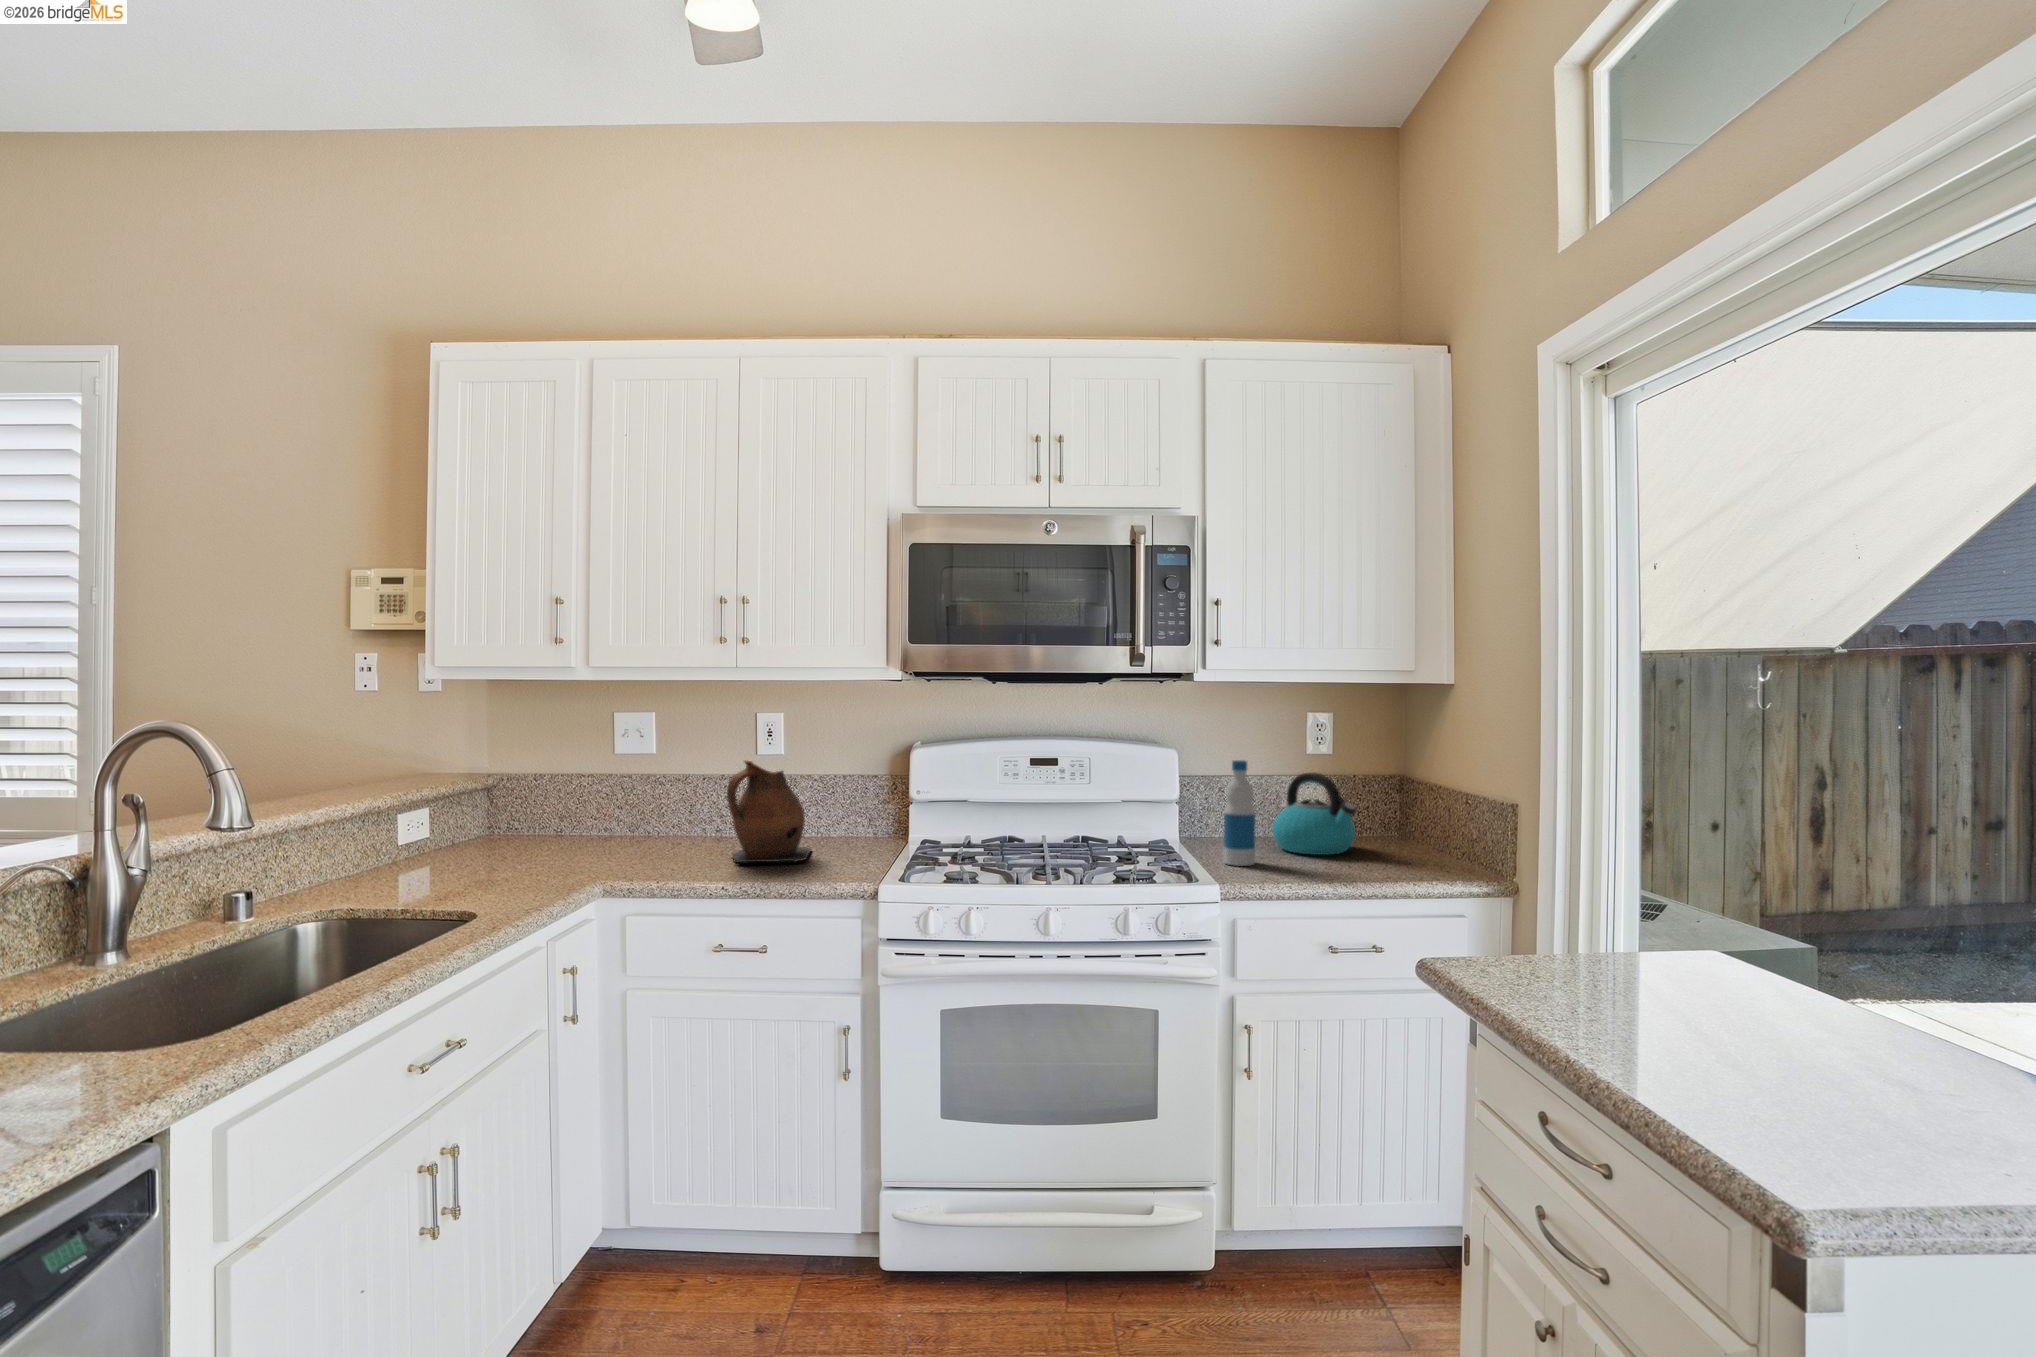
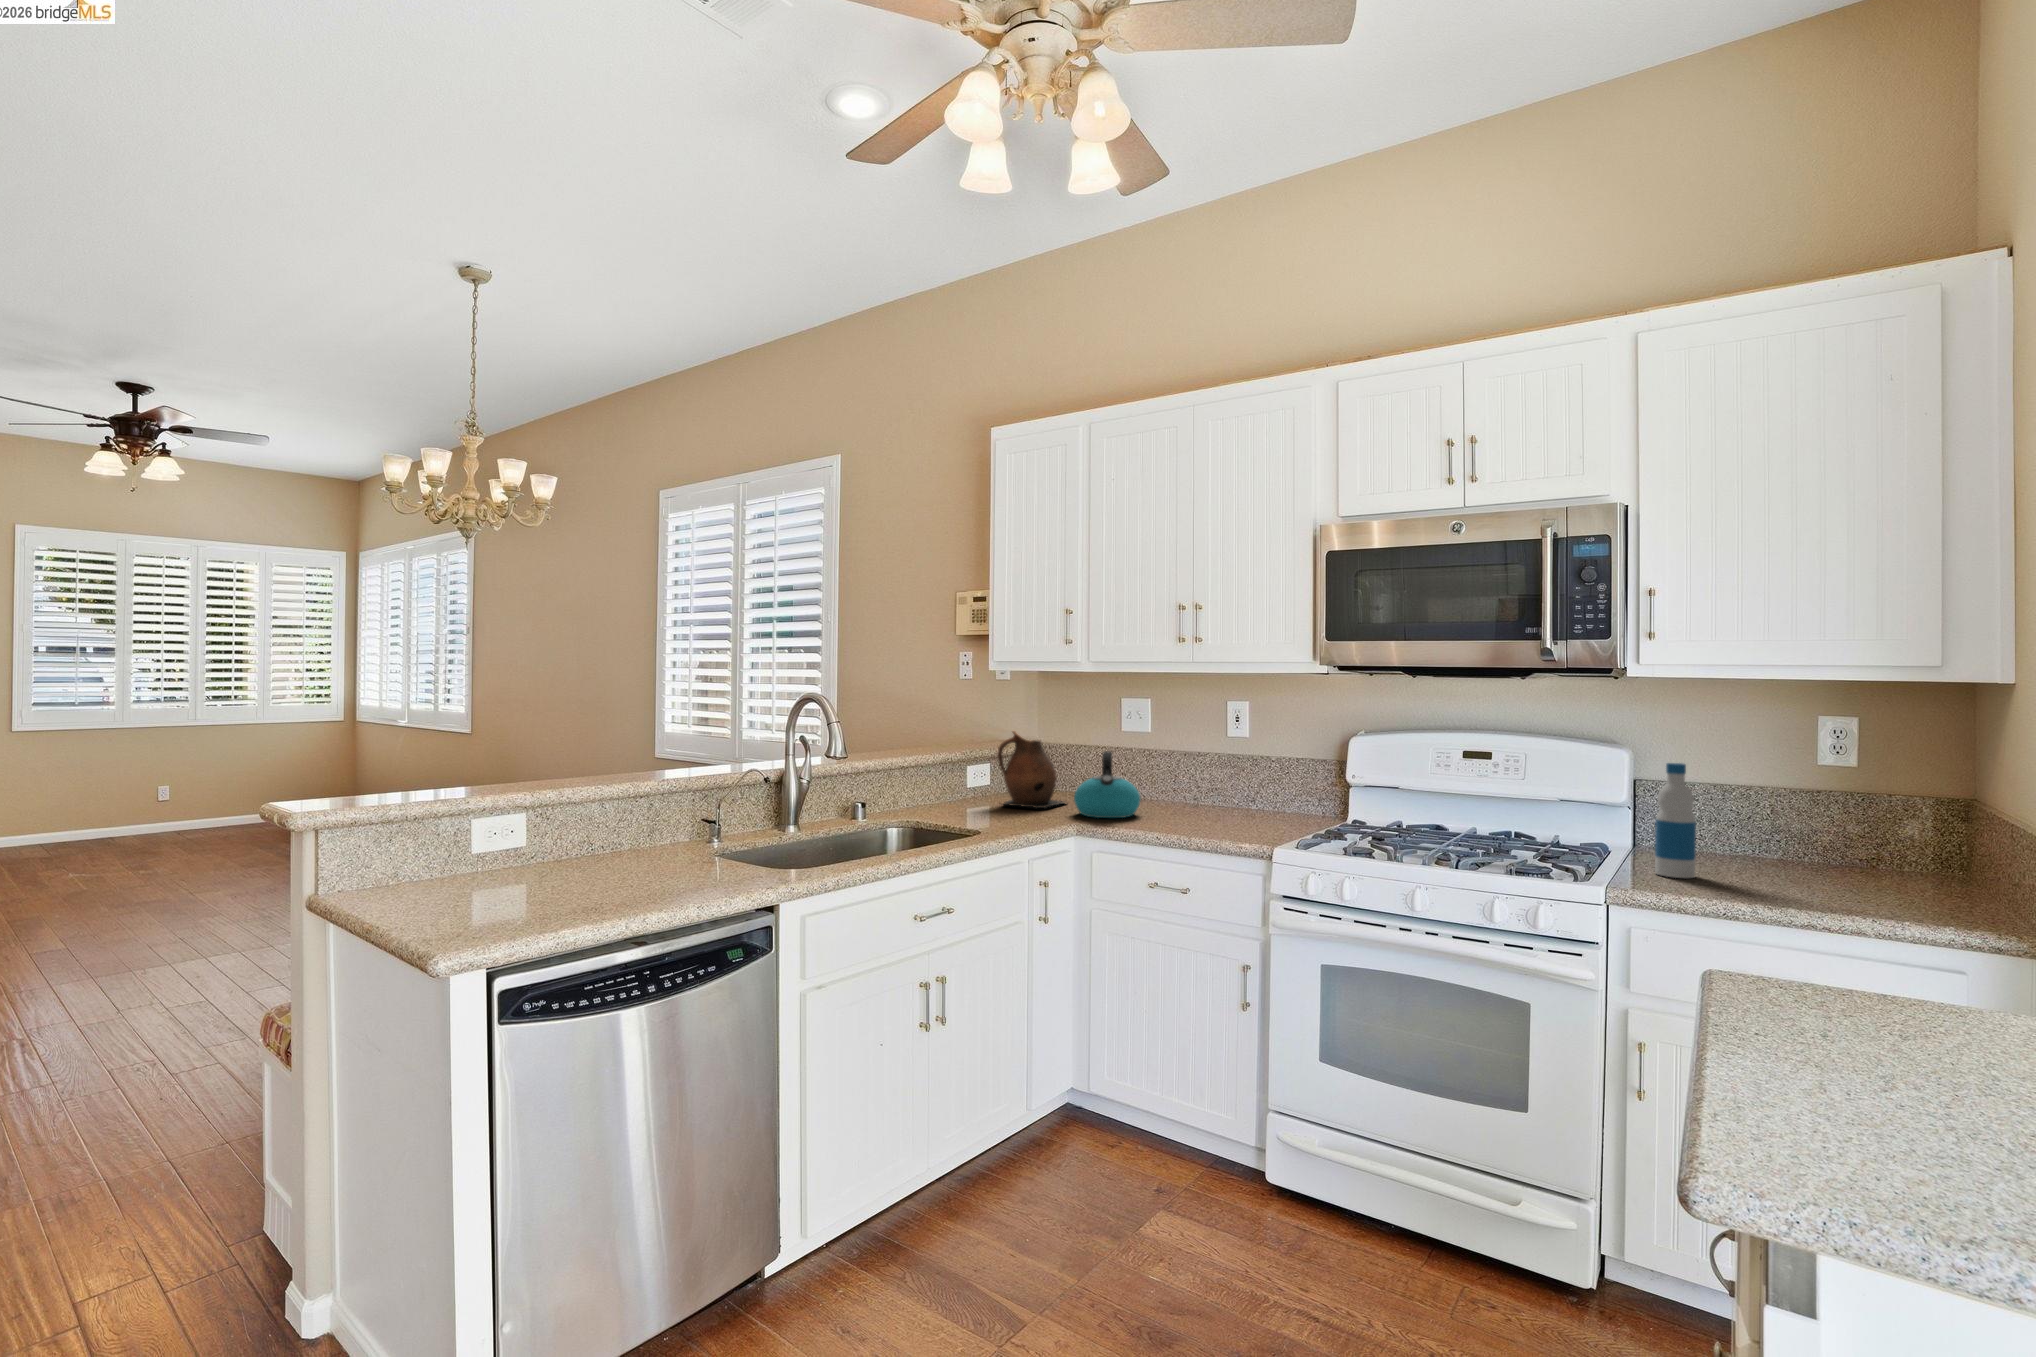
ceramic pitcher: present [727,760,811,862] -> present [998,731,1065,808]
kettle: present [1272,772,1357,855] -> present [1074,751,1141,818]

